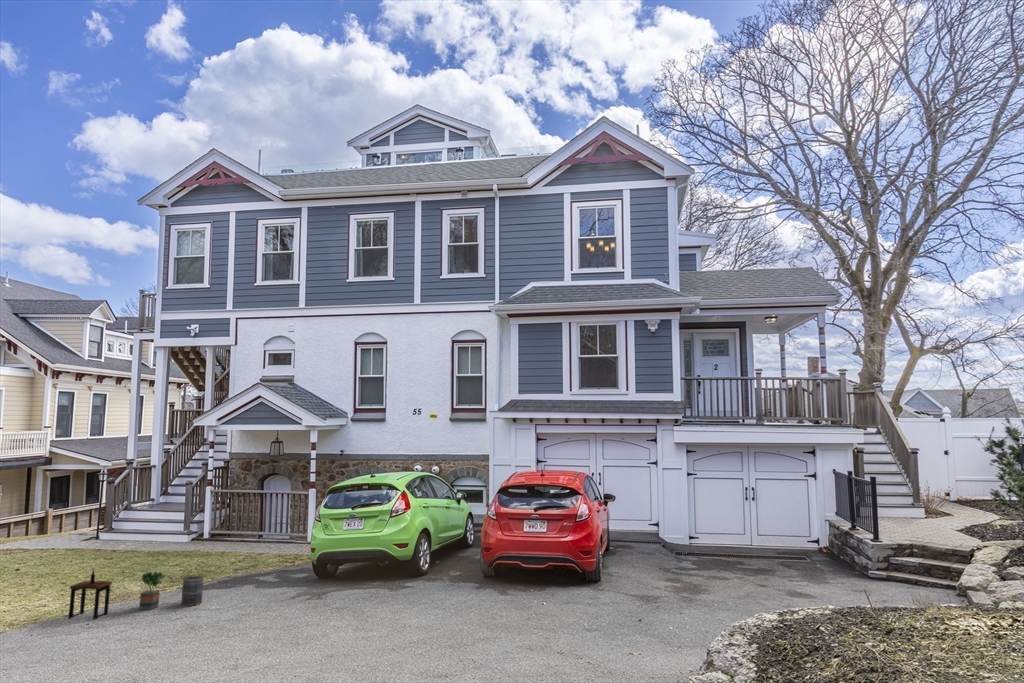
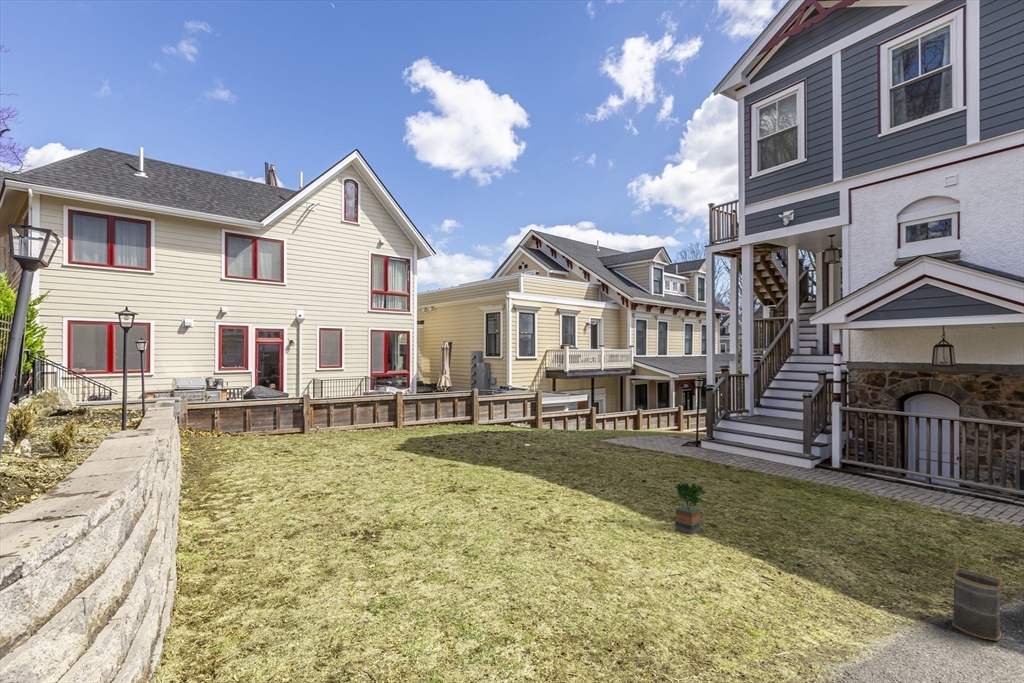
side table: present [69,571,112,619] -> none [751,528,820,624]
potted tree: present [139,572,165,610] -> present [675,483,706,535]

